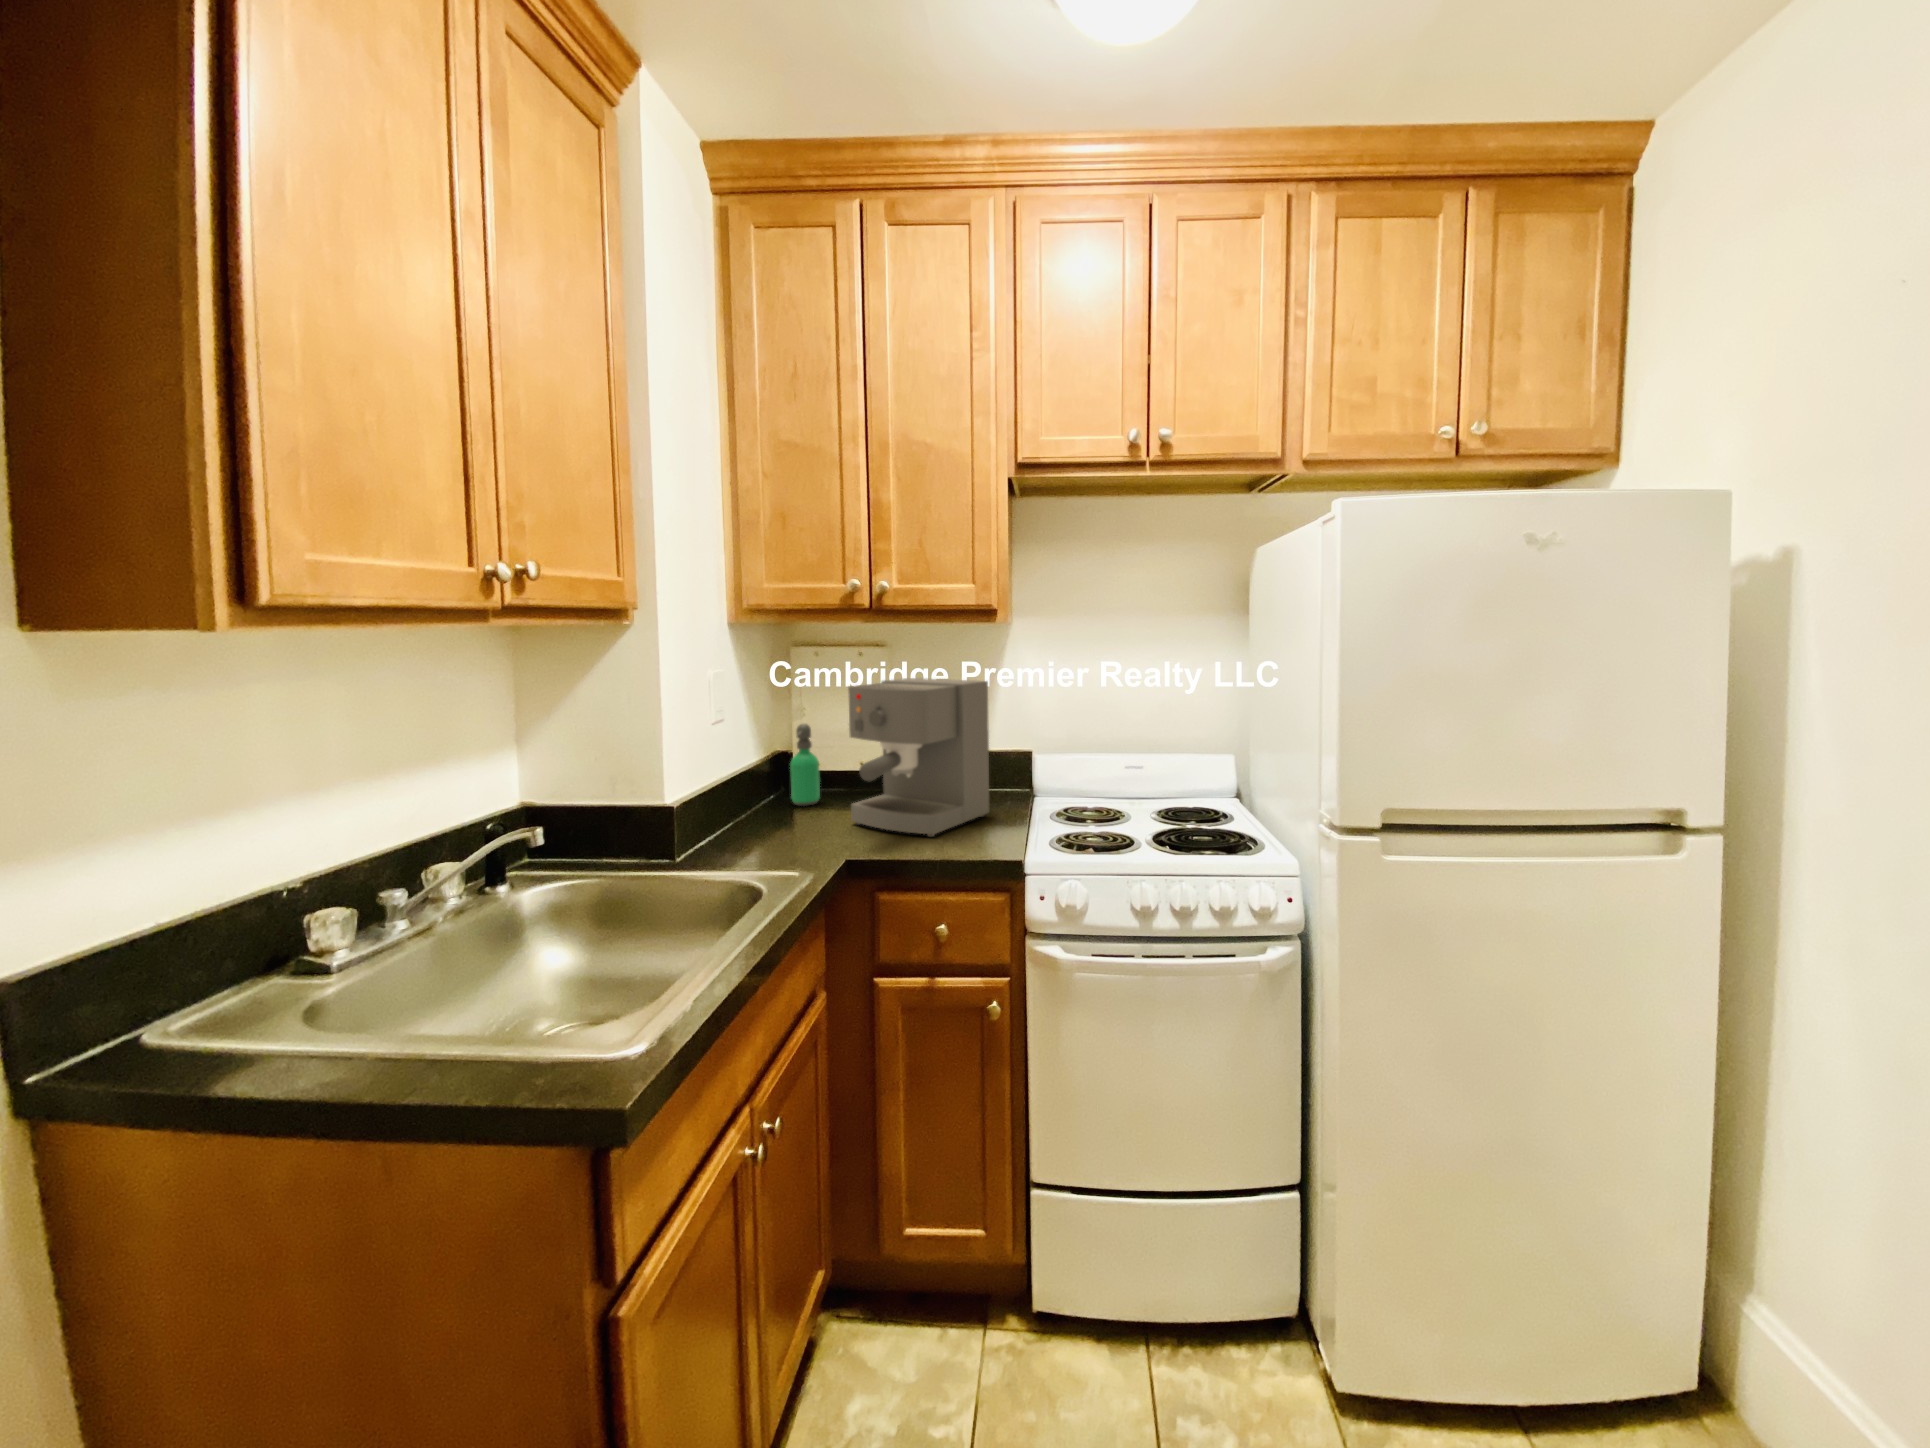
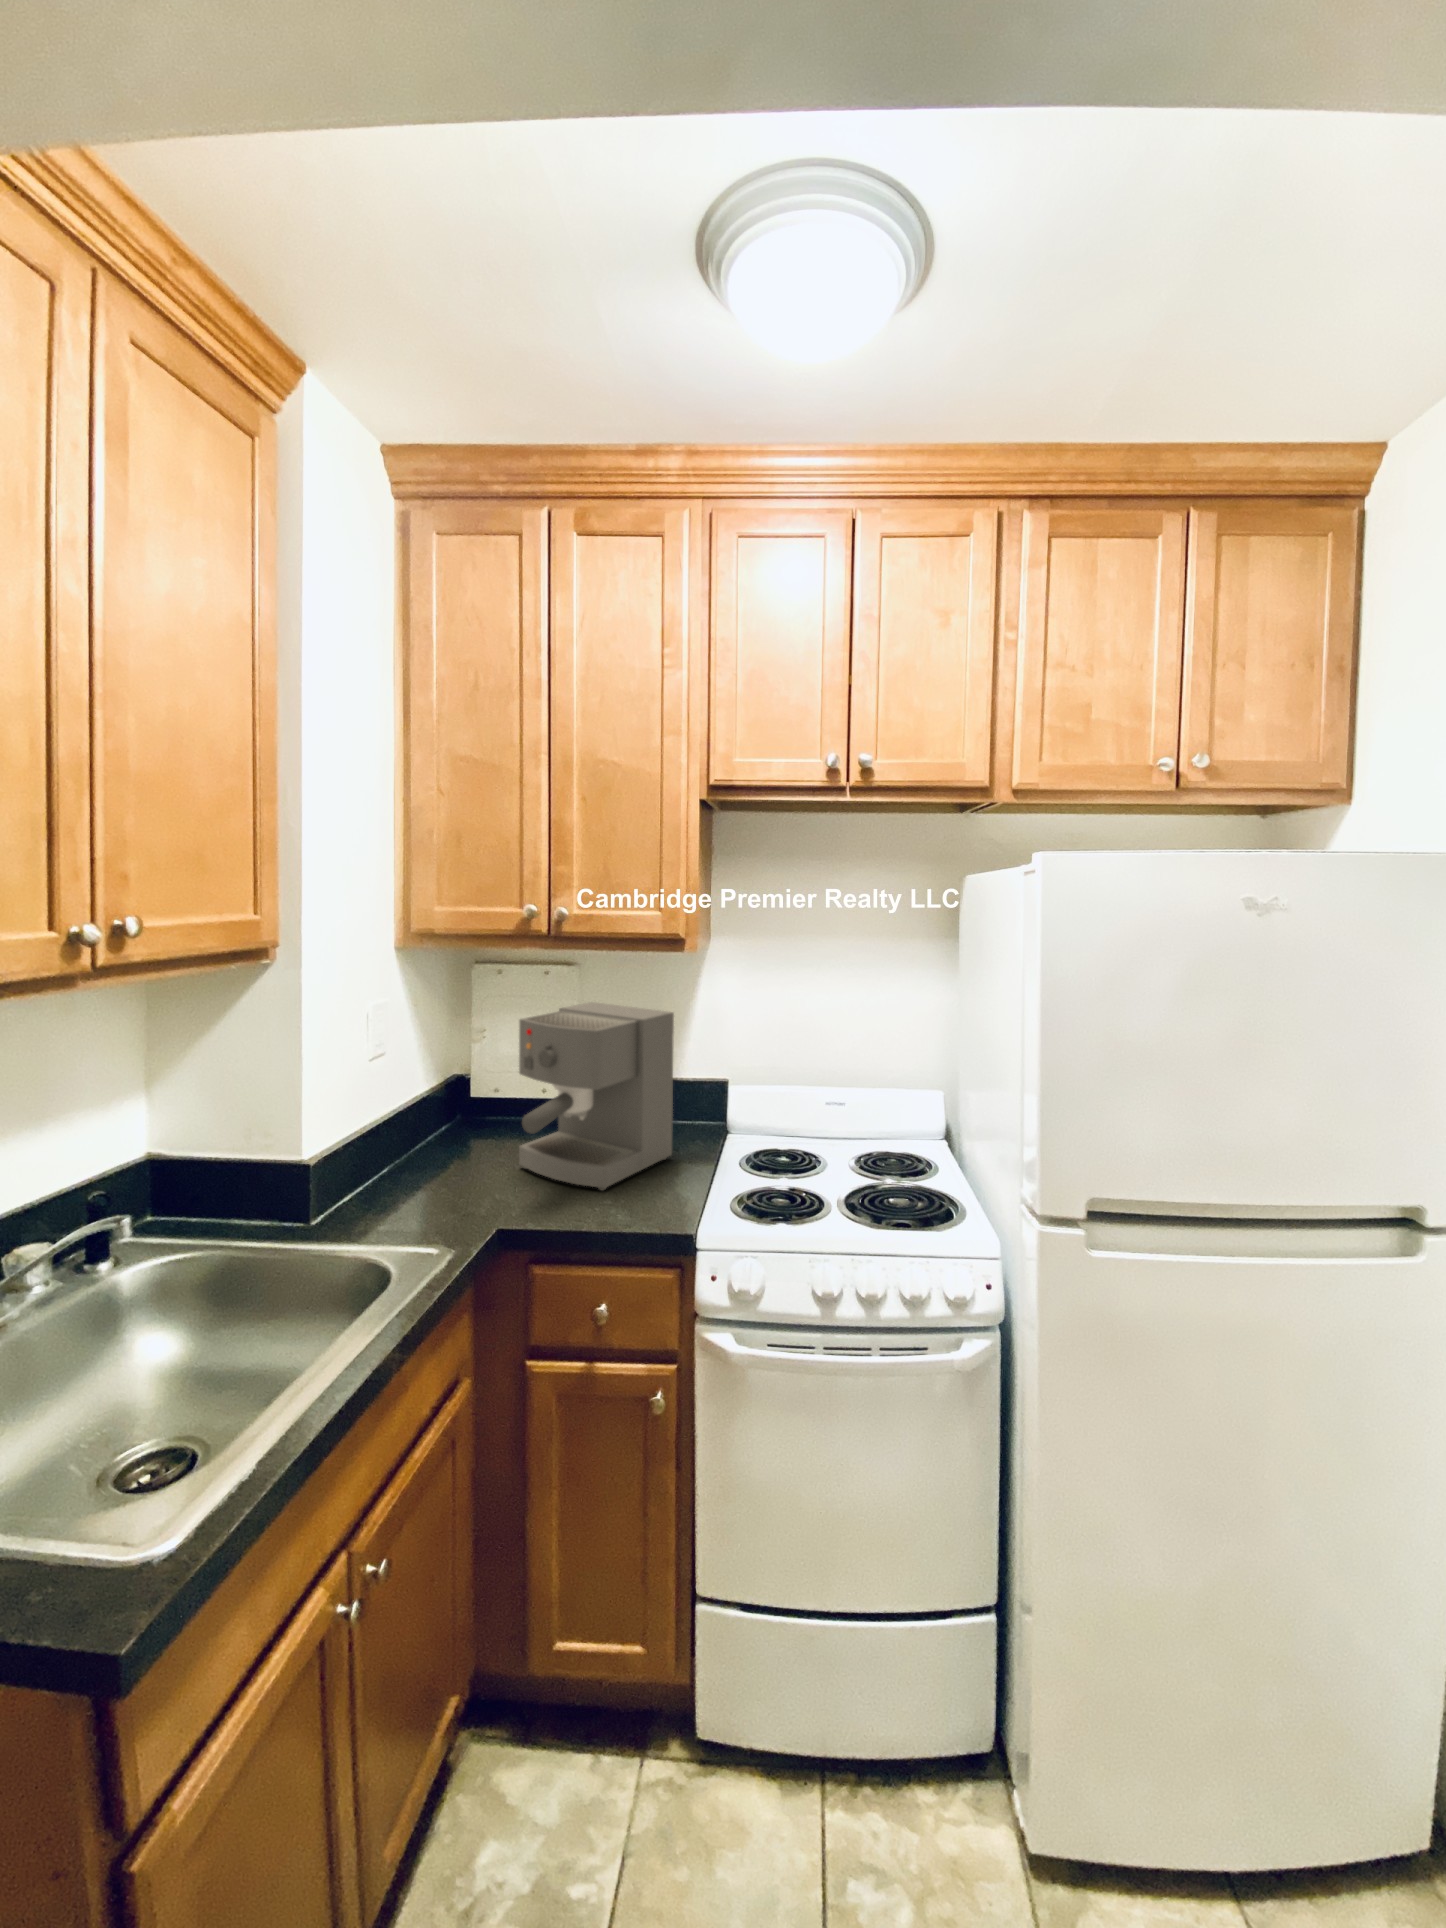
soap dispenser: present [790,724,820,806] -> none [461,1048,493,1138]

